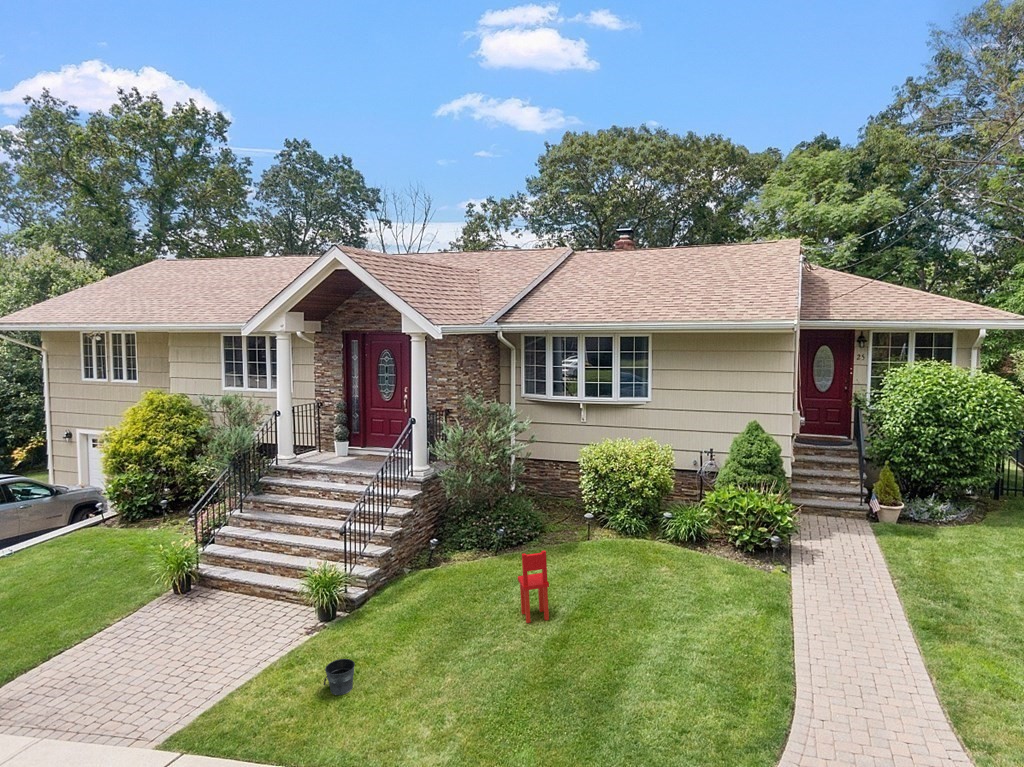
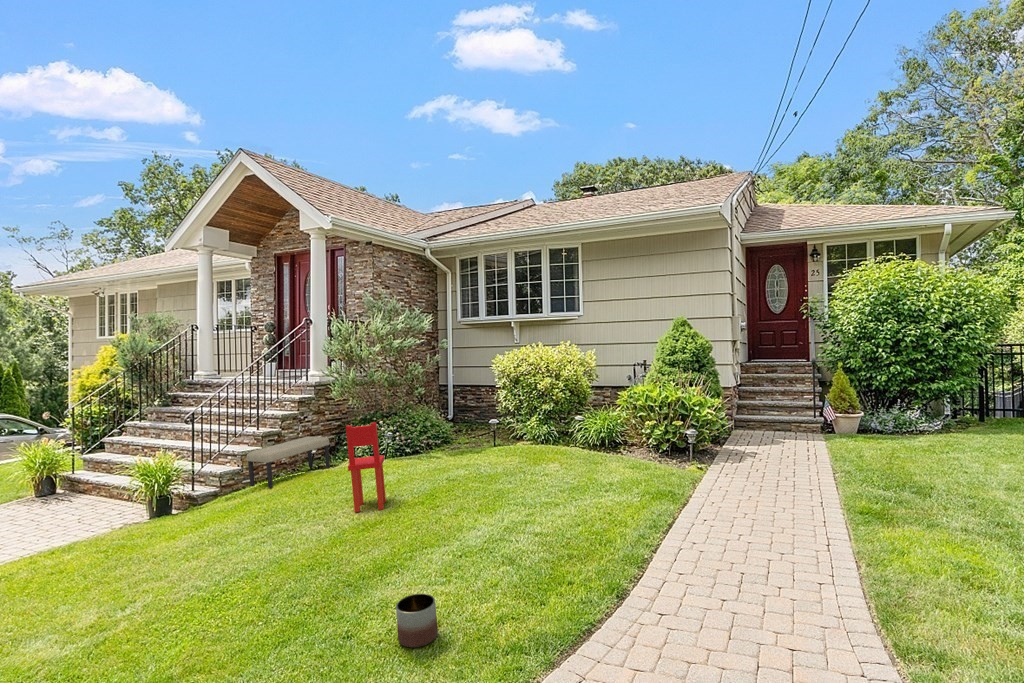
bench: none [383,532,442,587] -> present [246,437,330,488]
bucket: present [324,659,355,695] -> none [54,542,103,585]
planter: none [657,711,684,748] -> present [396,594,438,647]

